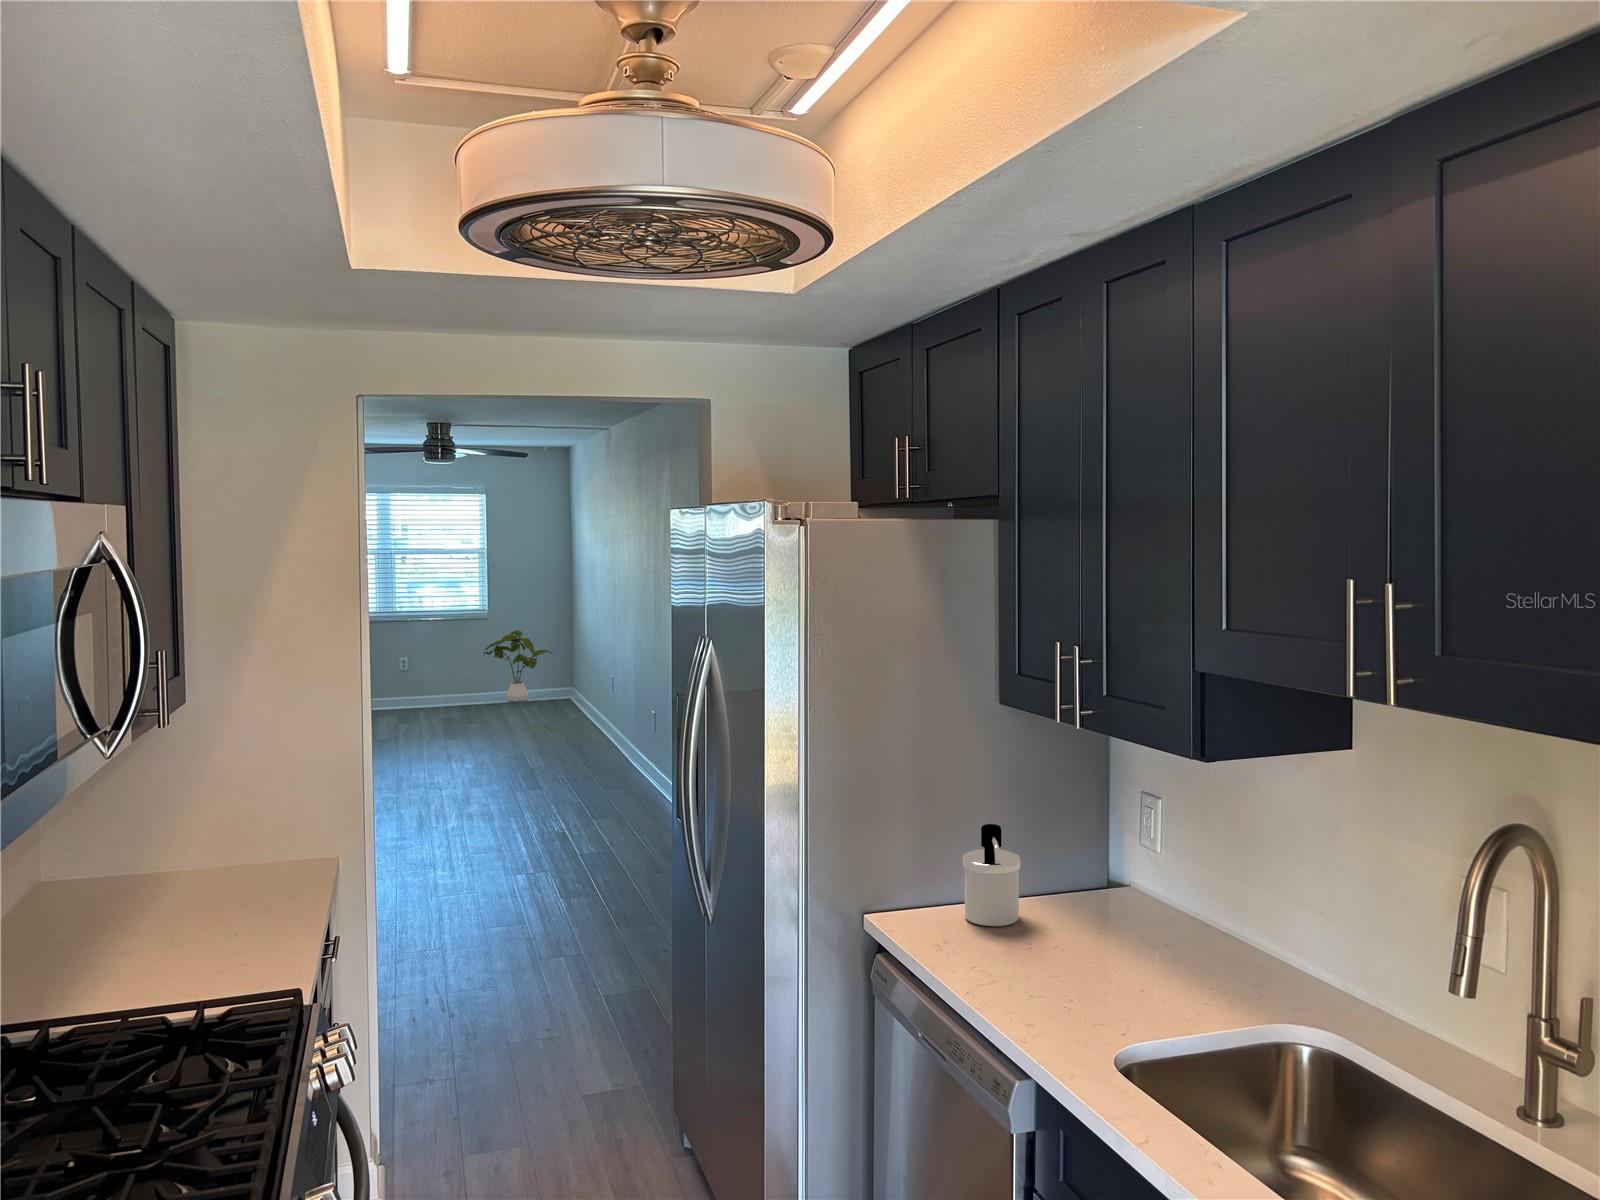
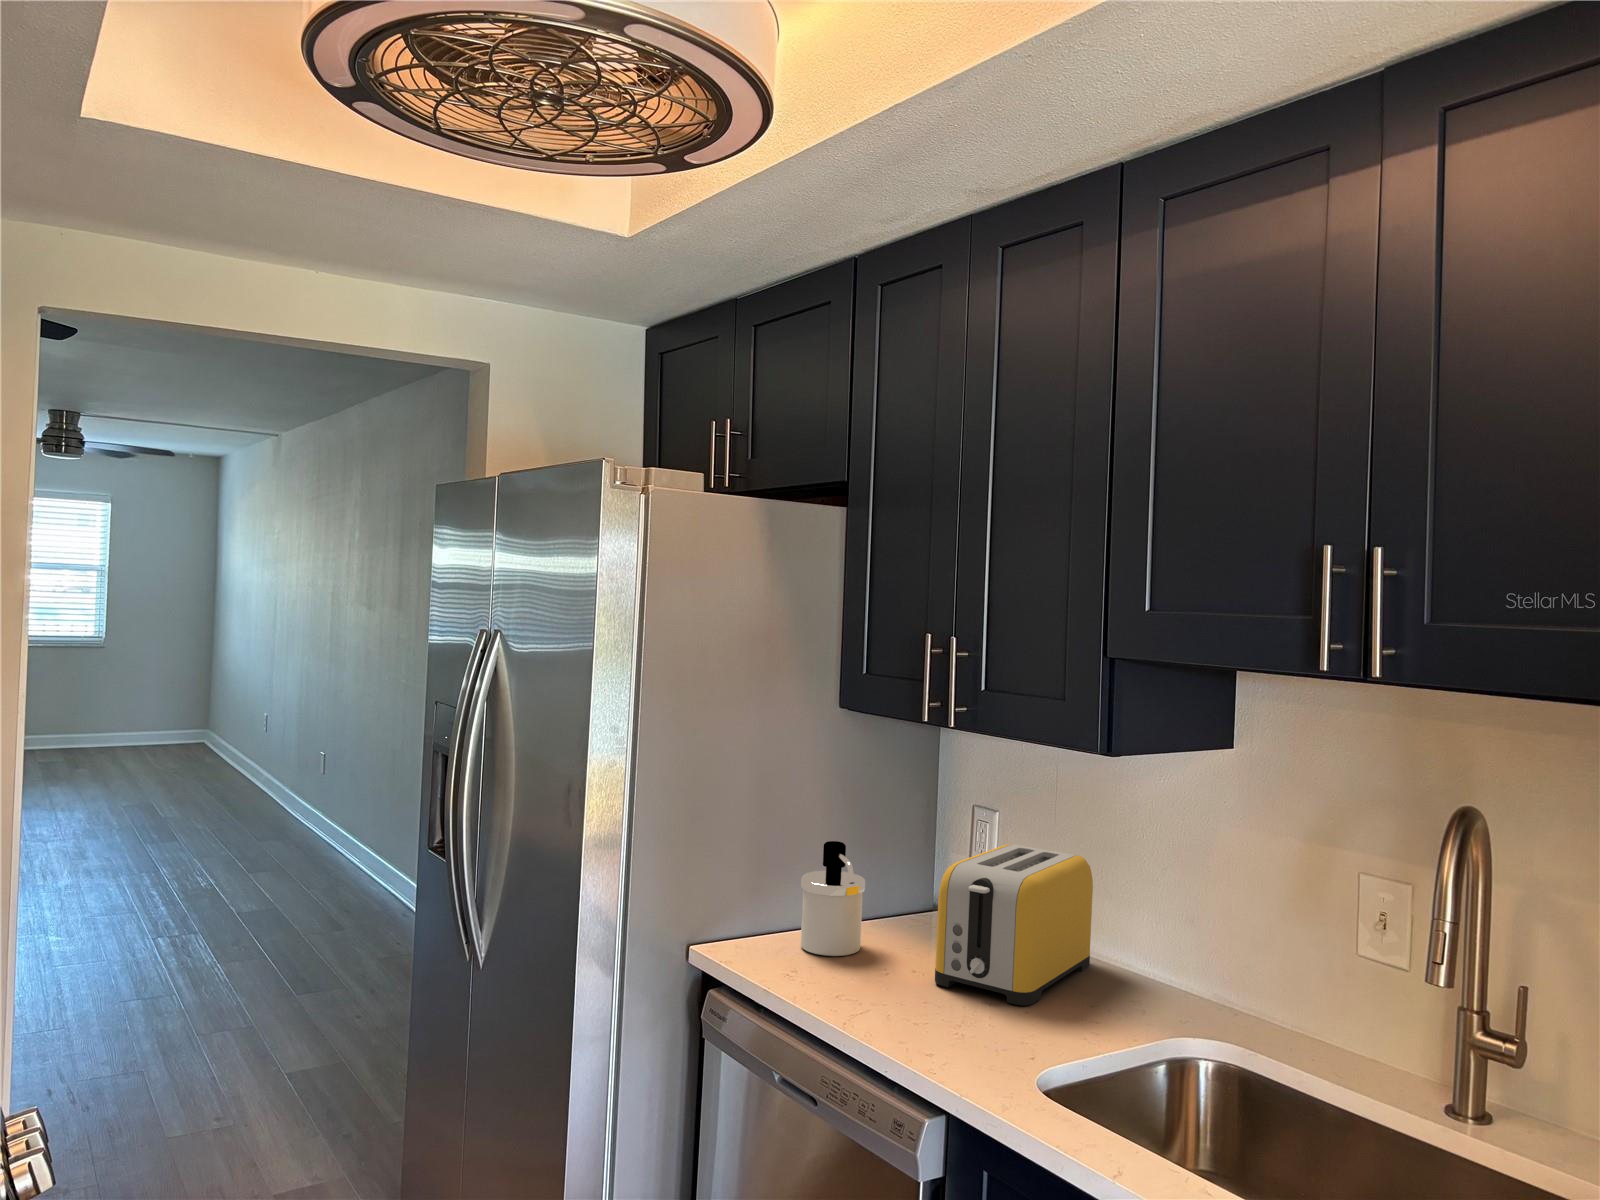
house plant: present [484,630,552,702] -> none [96,662,186,746]
toaster: none [1071,830,1232,982] -> present [935,844,1093,1005]

